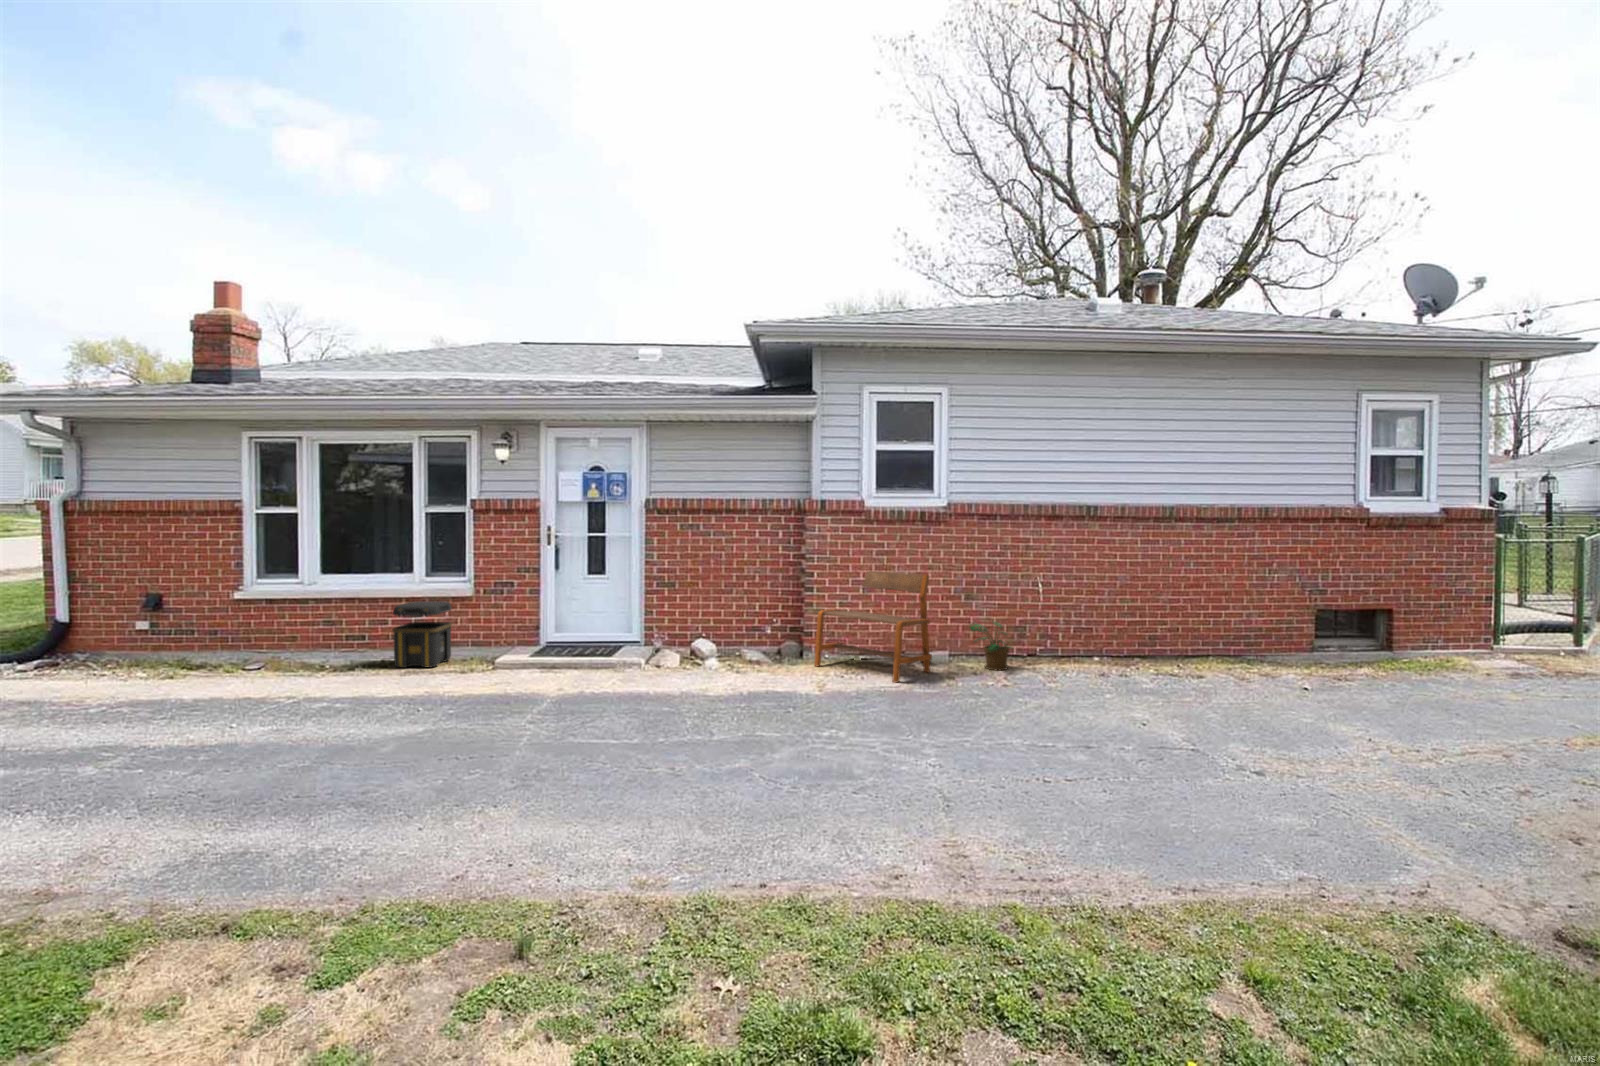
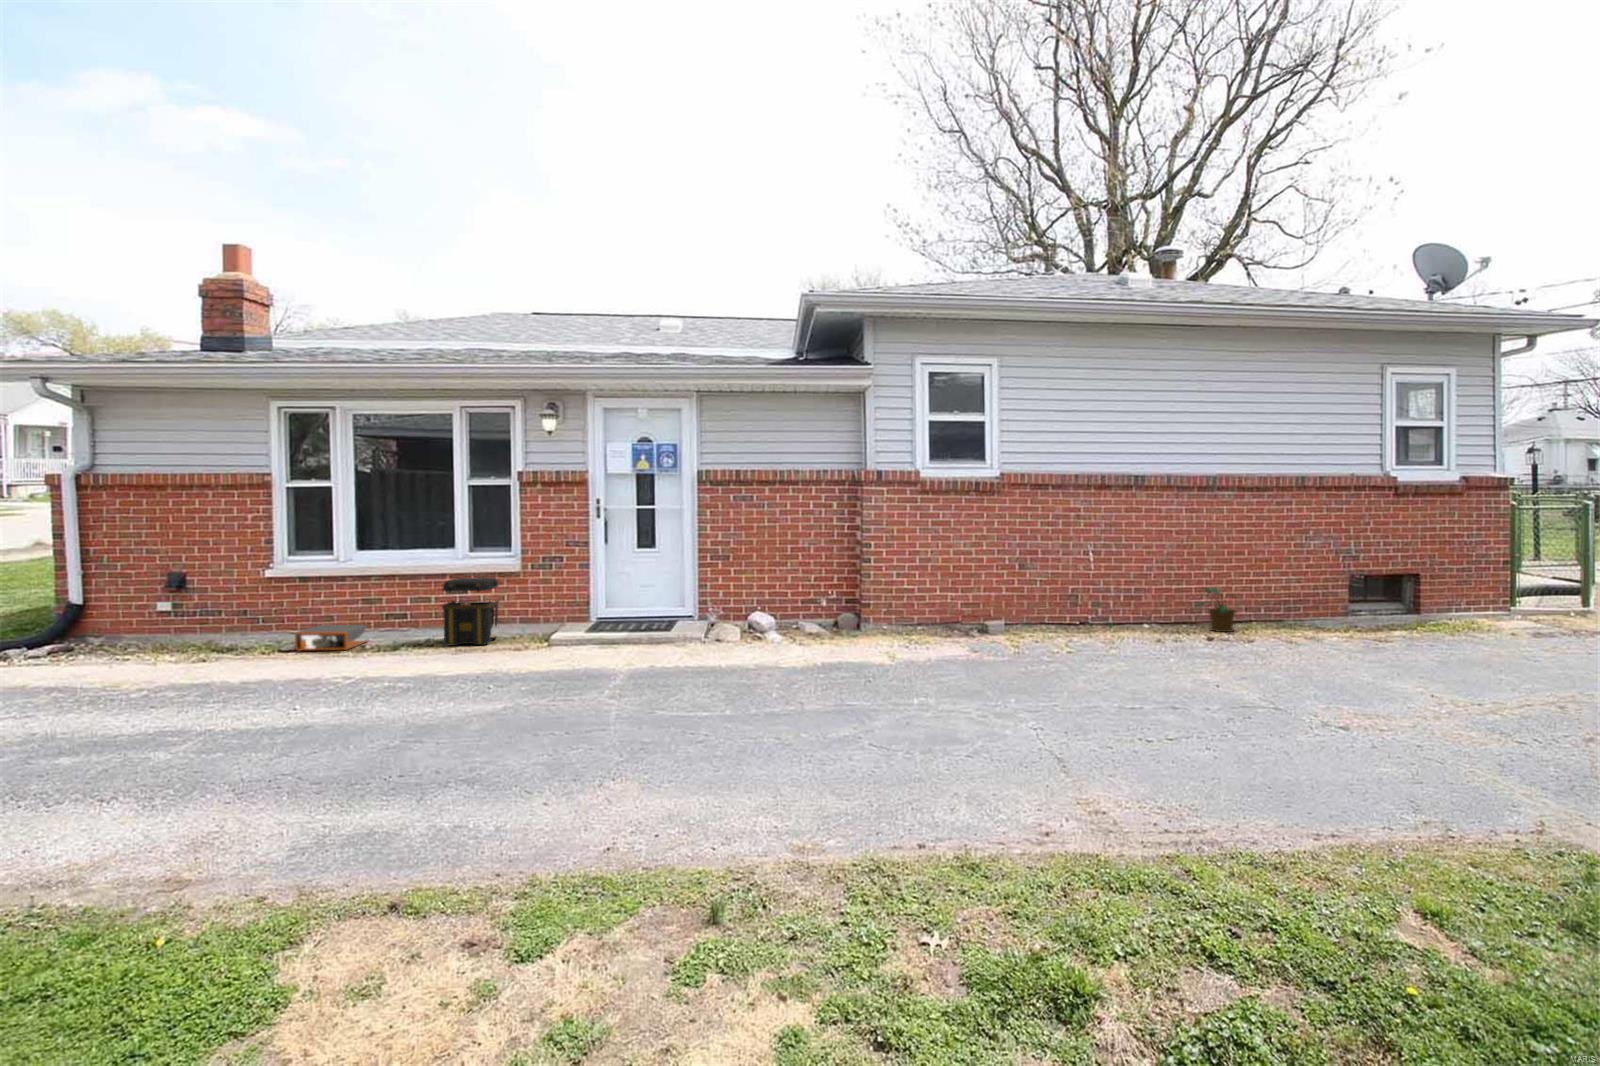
bench: present [814,571,932,683] -> none [875,539,995,648]
potted plant: present [970,621,1013,670] -> present [1197,587,1235,632]
storage box: none [253,644,329,671] -> present [295,625,367,651]

